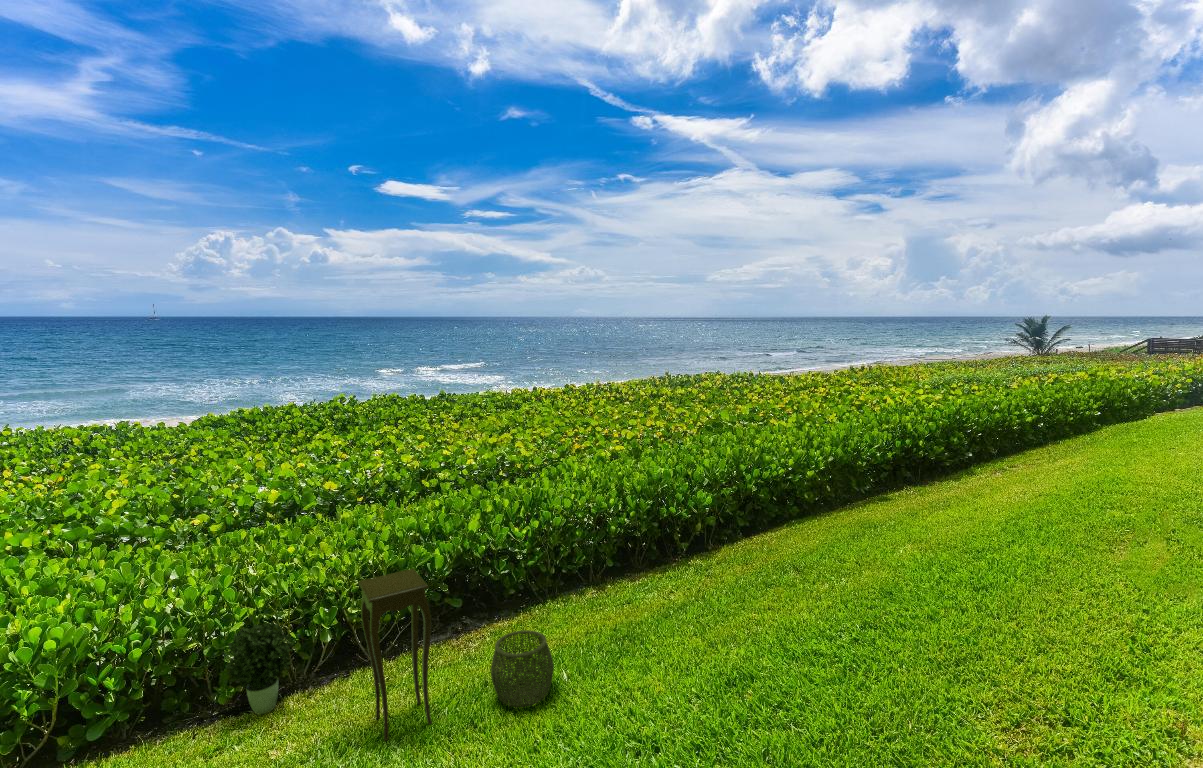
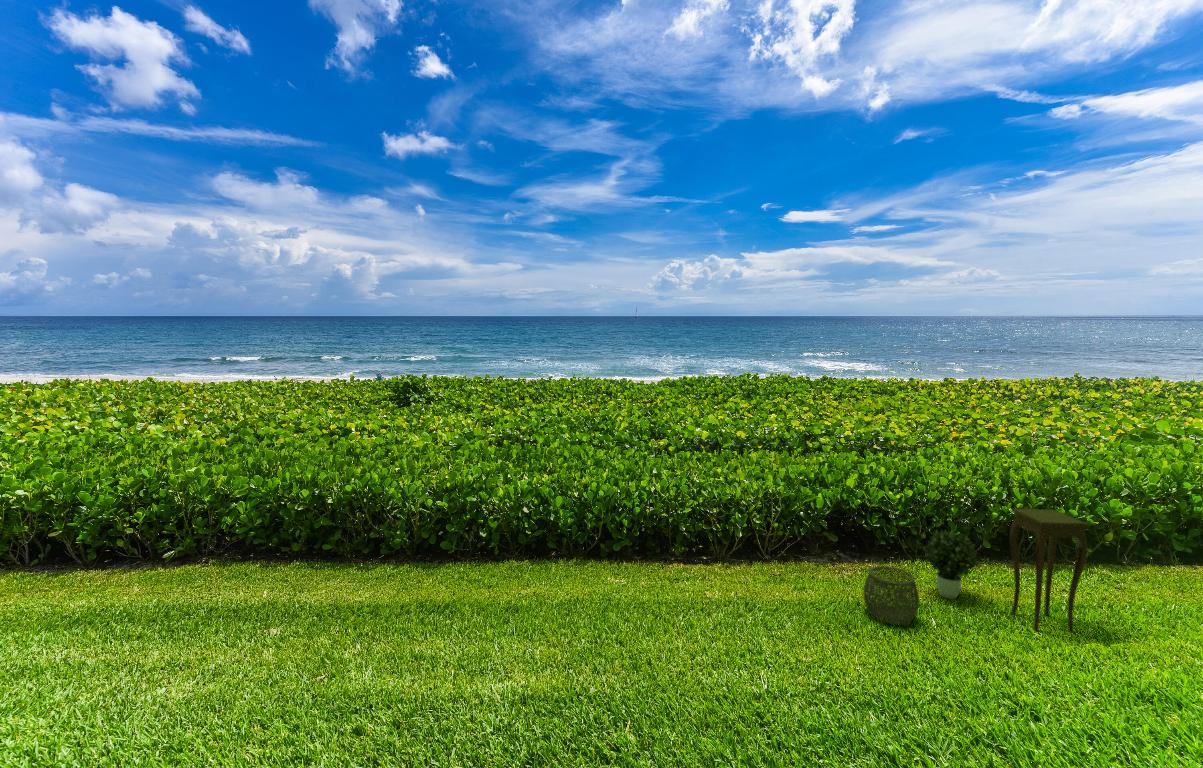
side table: present [359,569,432,741] -> present [1010,509,1089,633]
potted plant: present [227,623,293,715] -> present [923,531,978,599]

